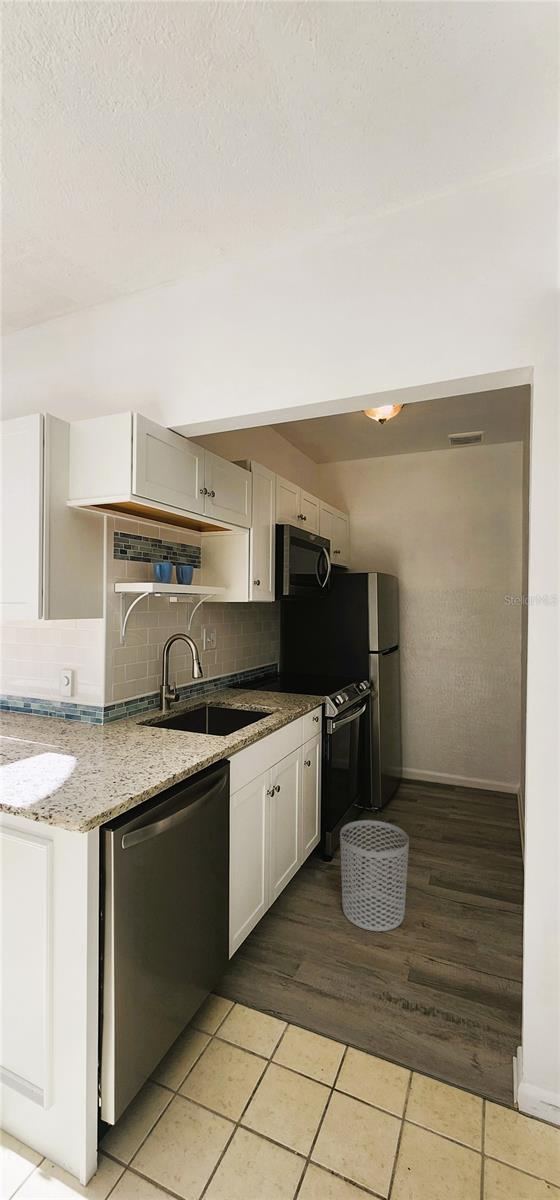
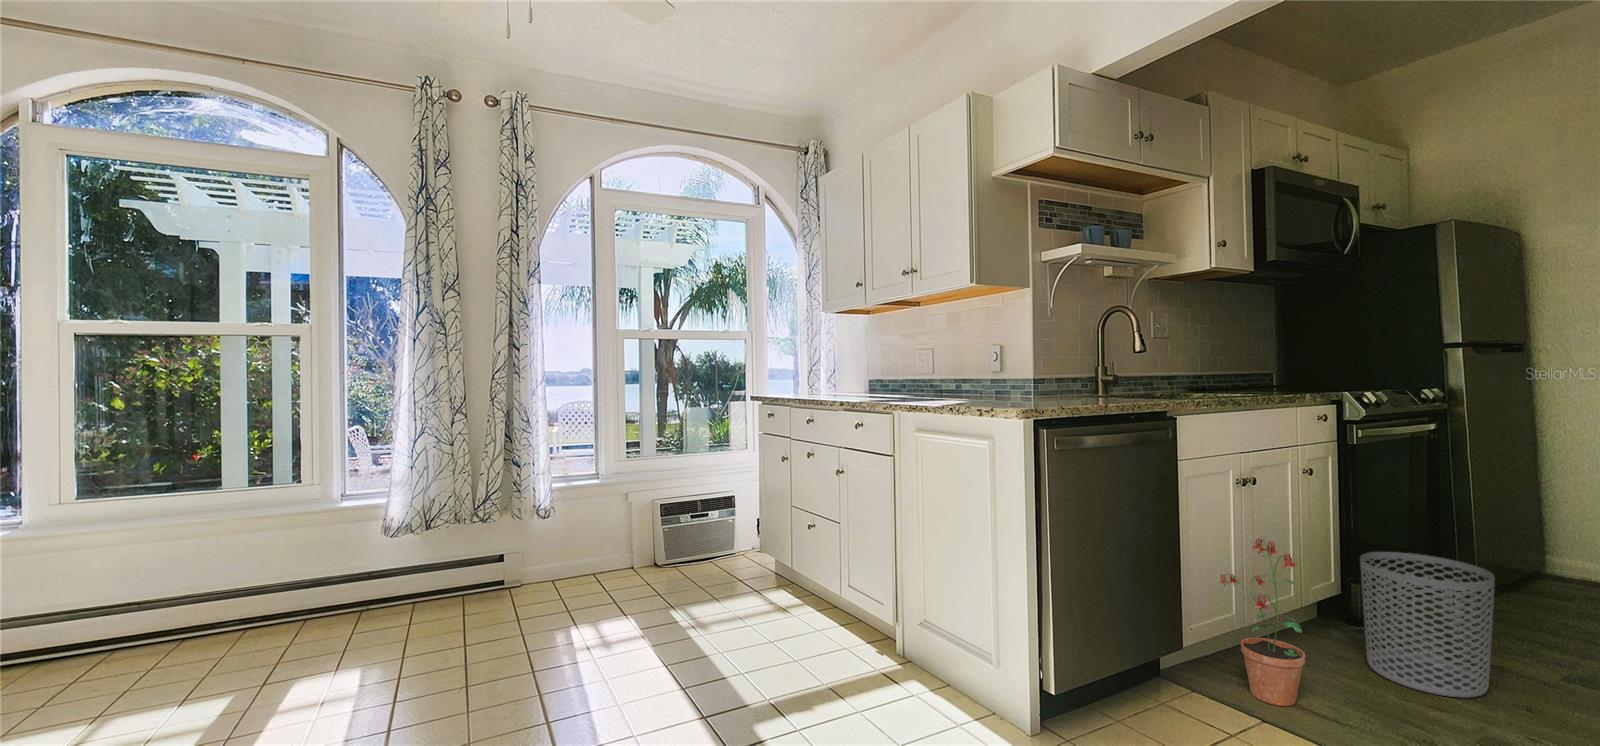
potted plant: none [258,850,321,997] -> present [1220,538,1305,706]

